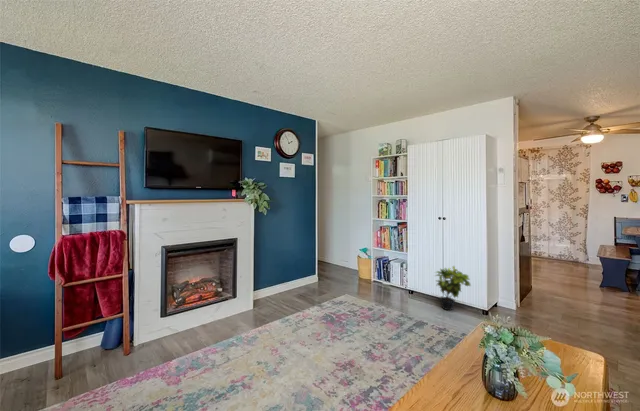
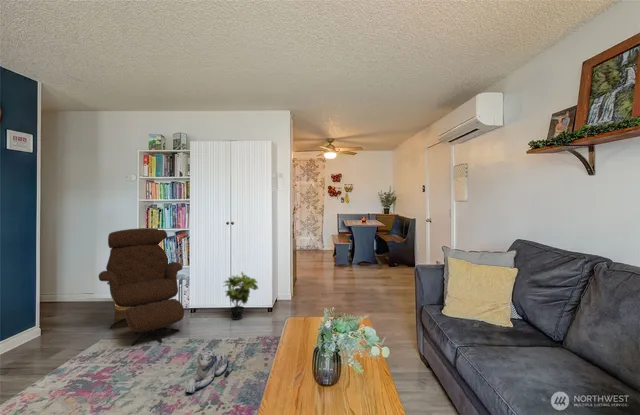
lounge chair: none [346,219,403,310] -> present [99,228,184,345]
plush toy: none [388,322,431,355] -> present [186,348,232,393]

